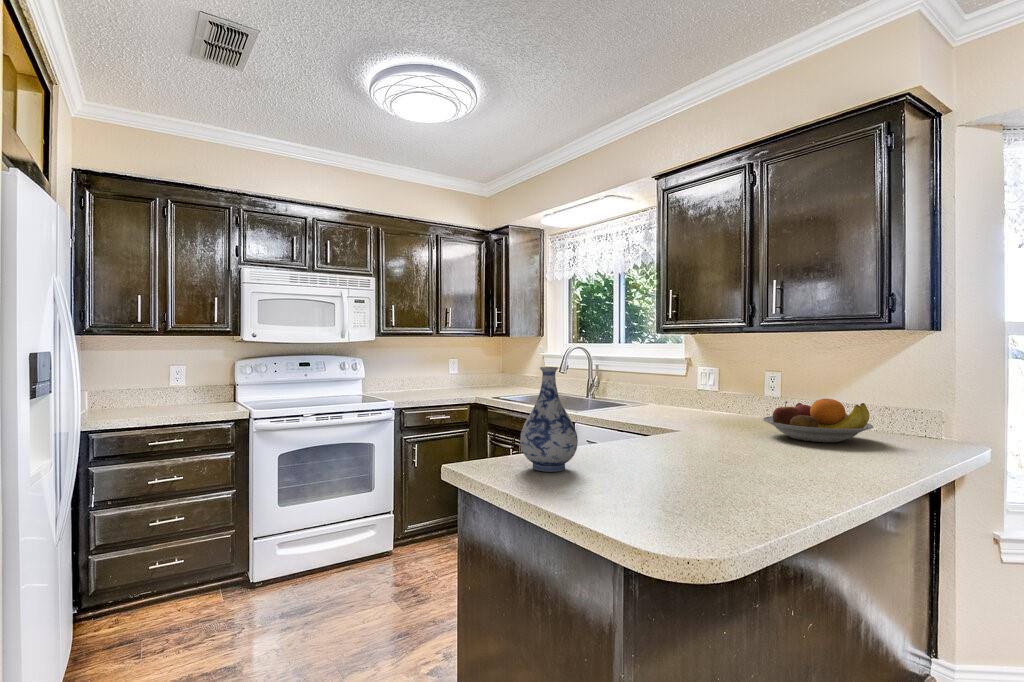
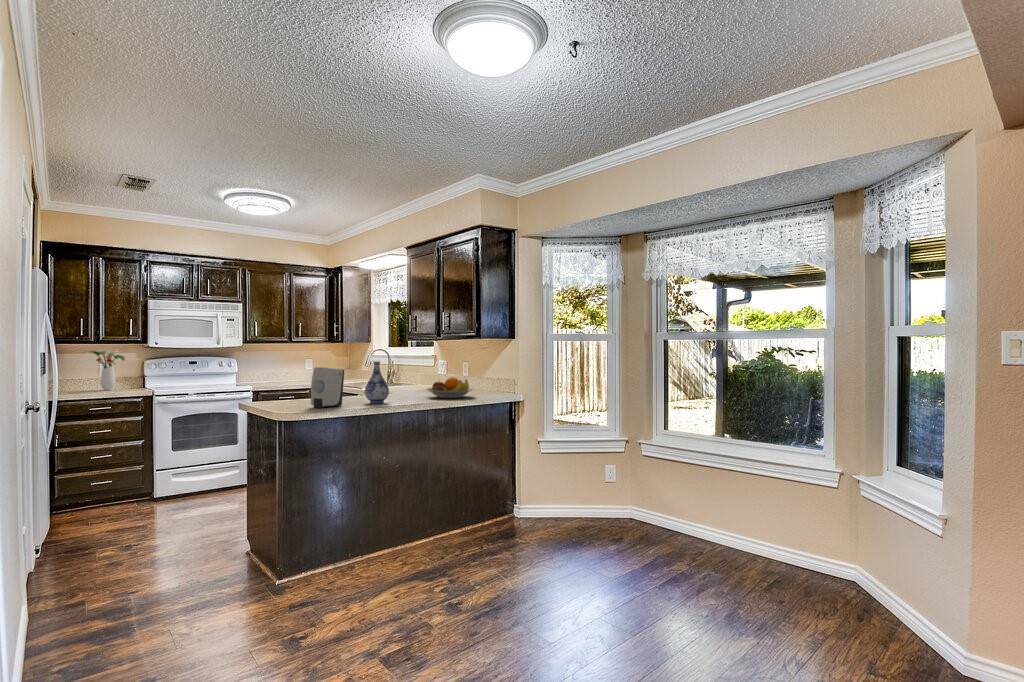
flower arrangement: none [142,344,206,408] -> present [83,350,125,390]
vase: present [520,367,578,472] -> present [365,361,389,404]
soap dispenser: none [615,381,677,485] -> present [311,367,344,408]

